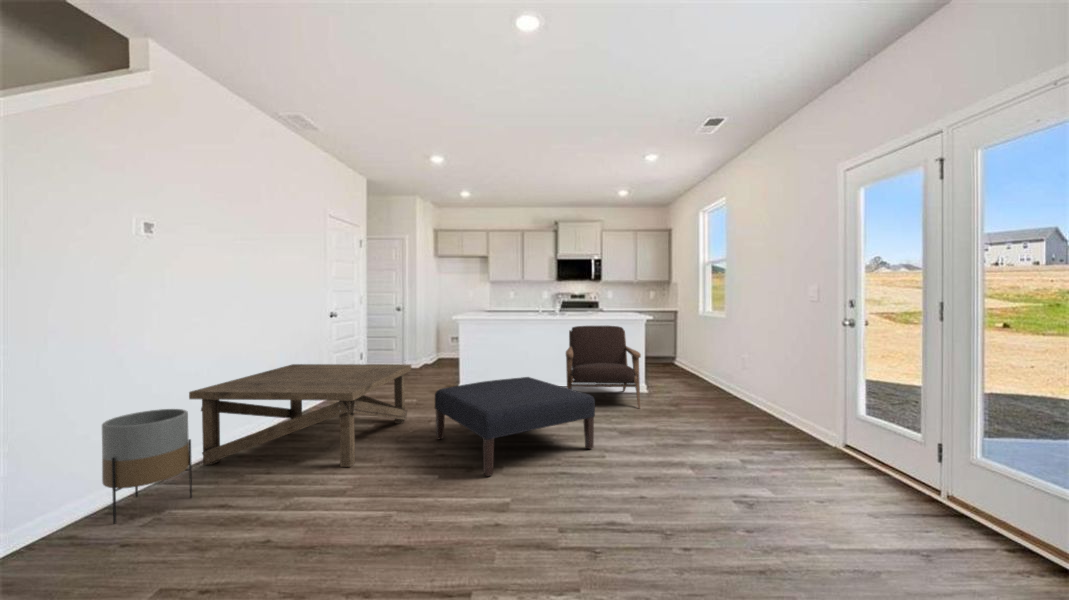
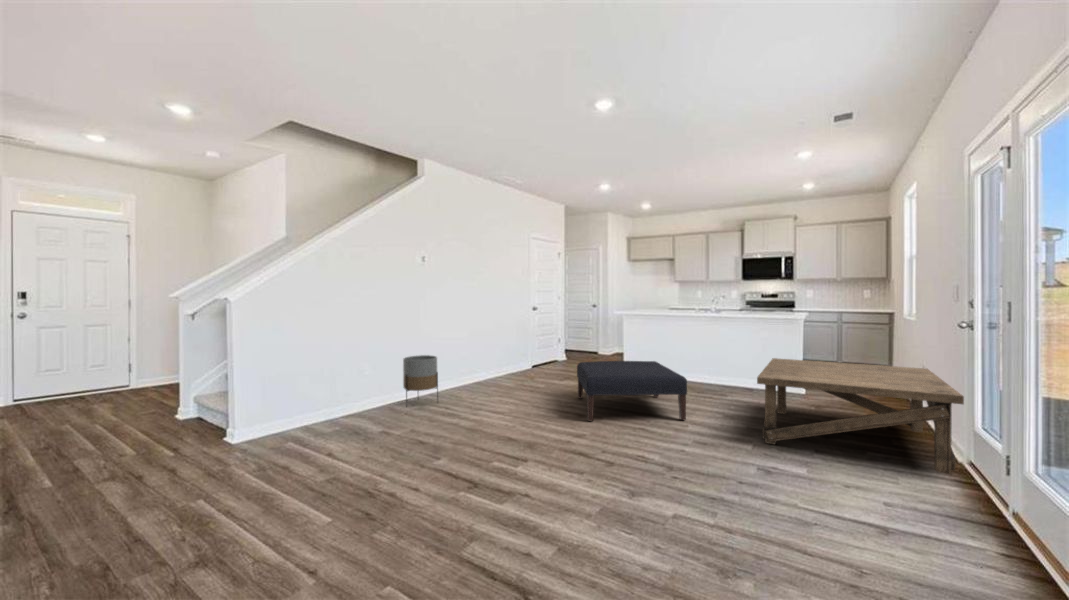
armchair: present [566,326,641,408] -> none [700,323,779,403]
coffee table: present [189,364,412,467] -> present [757,358,964,474]

